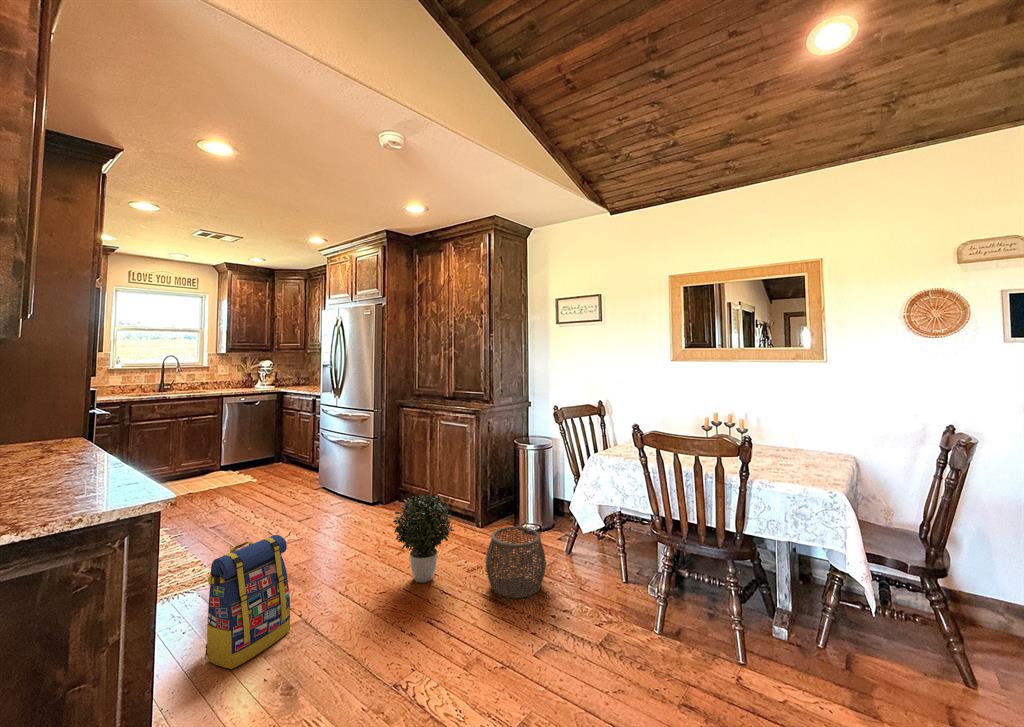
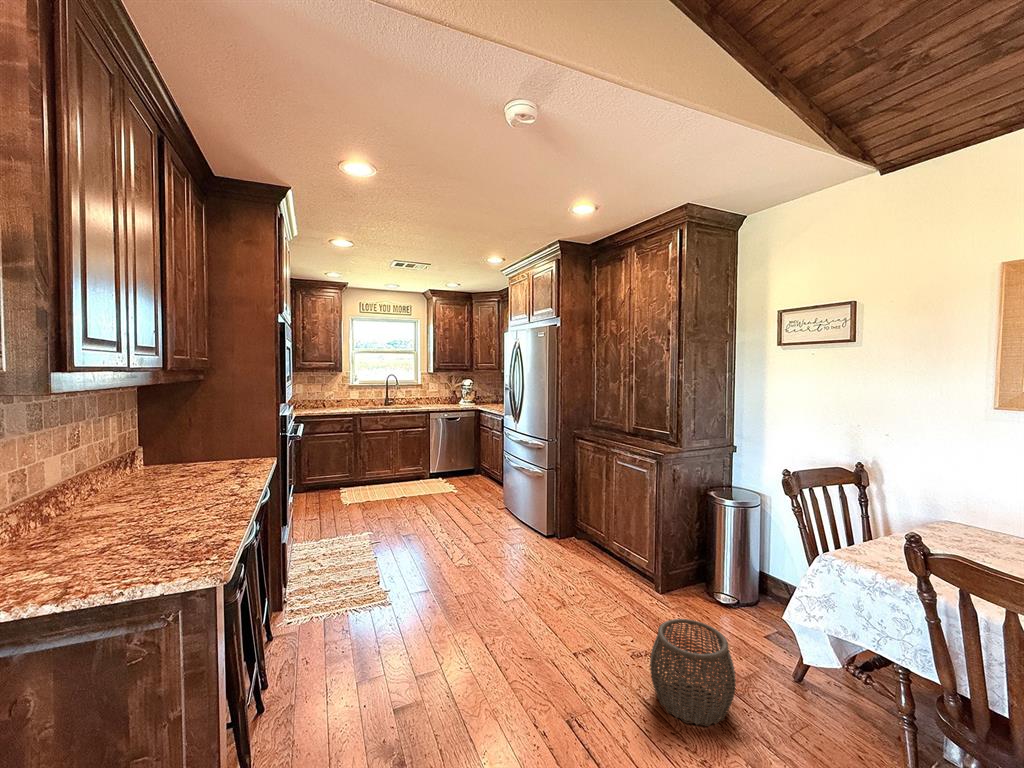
potted plant: present [393,493,454,583] -> none [544,555,615,661]
backpack: present [205,535,290,669] -> none [354,582,431,716]

